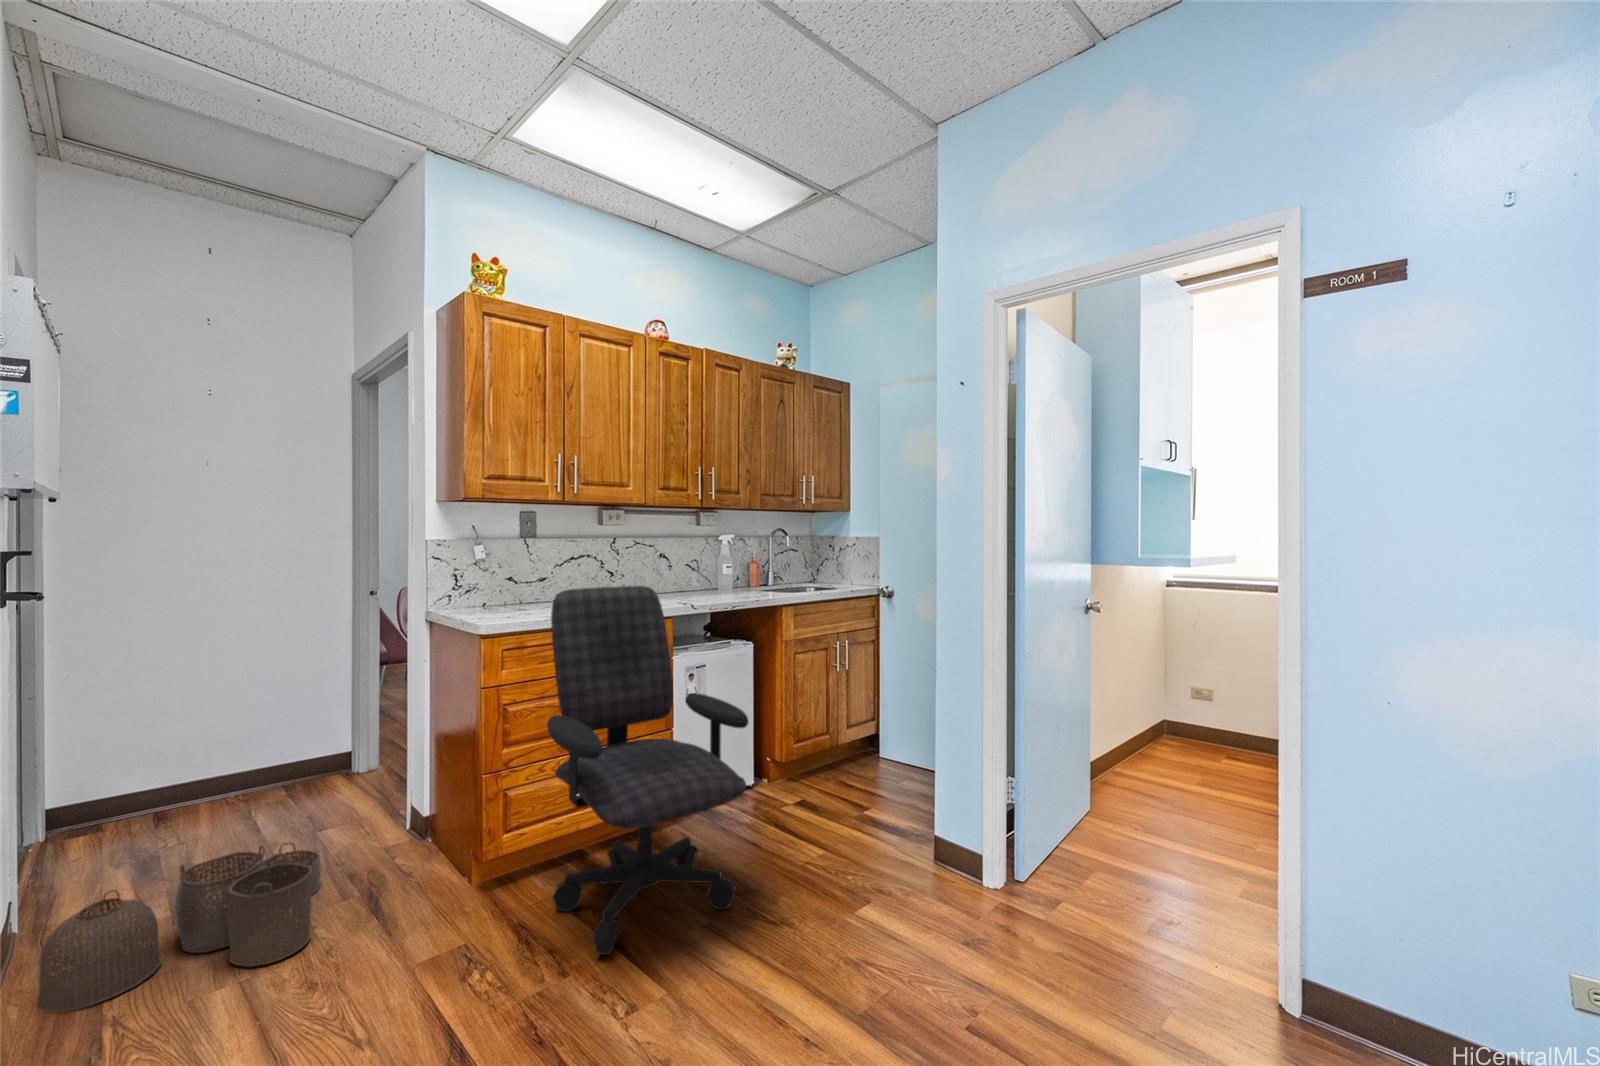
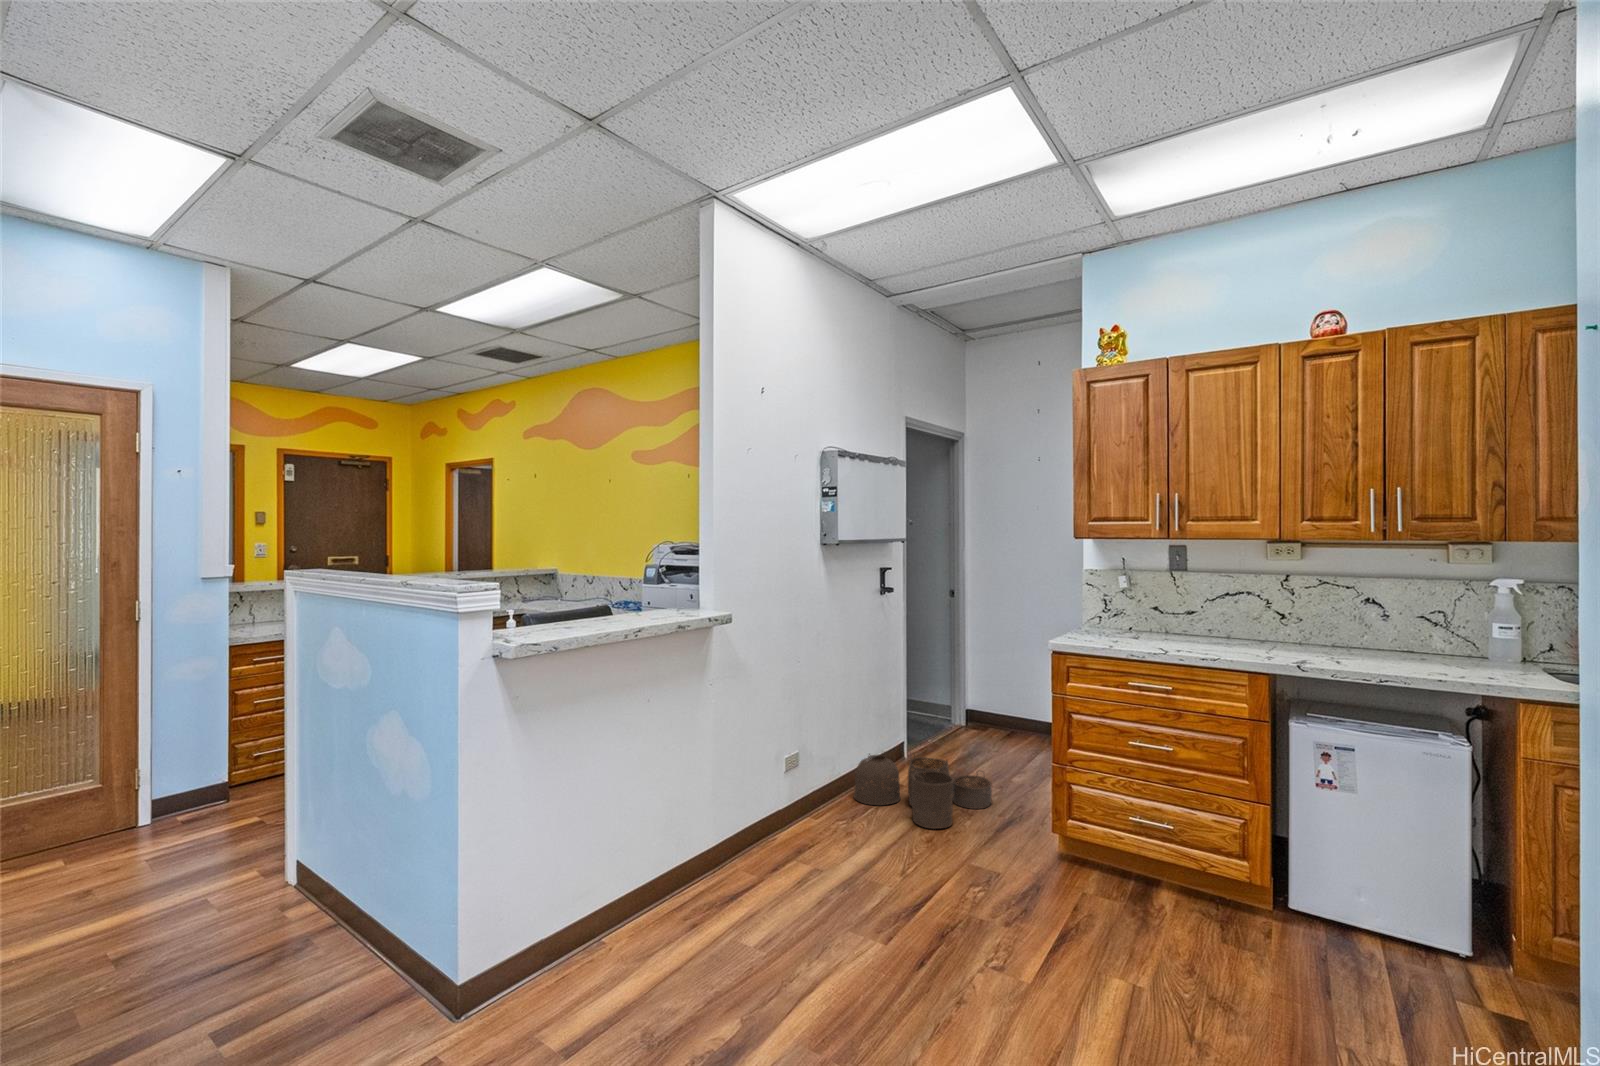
office chair: present [547,586,749,955] -> none [1034,621,1244,991]

